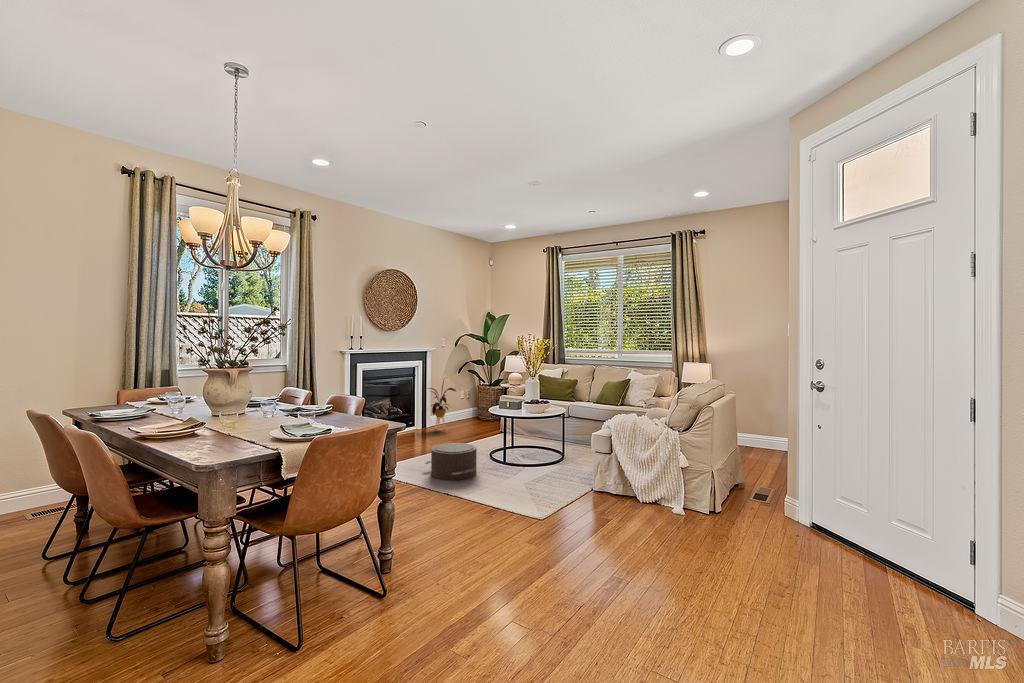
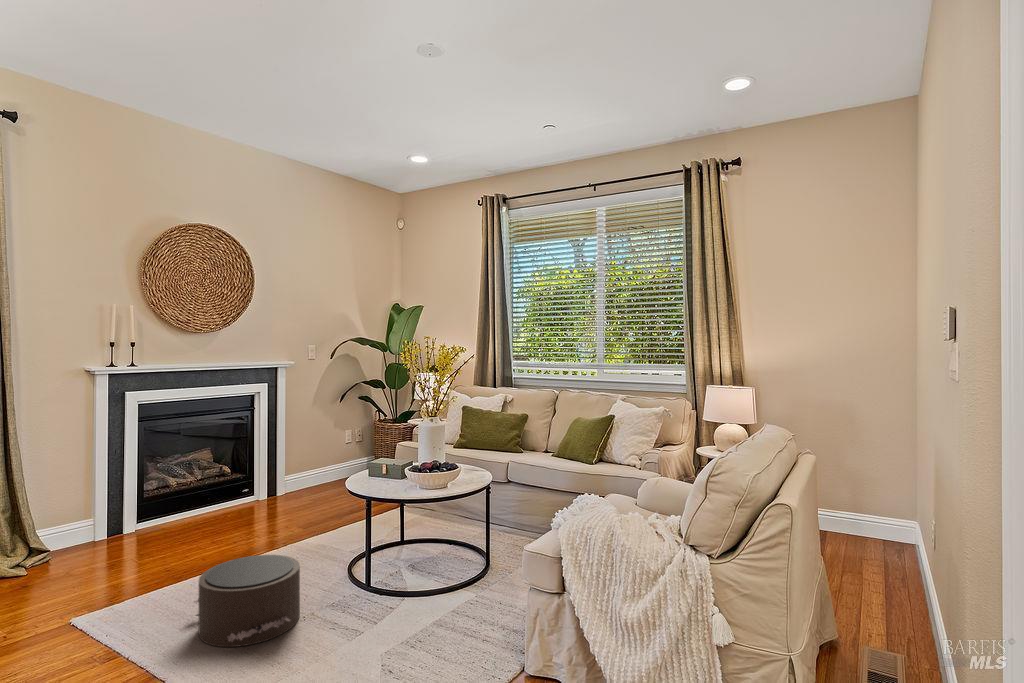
house plant: present [428,380,456,431] -> none [266,411,323,504]

